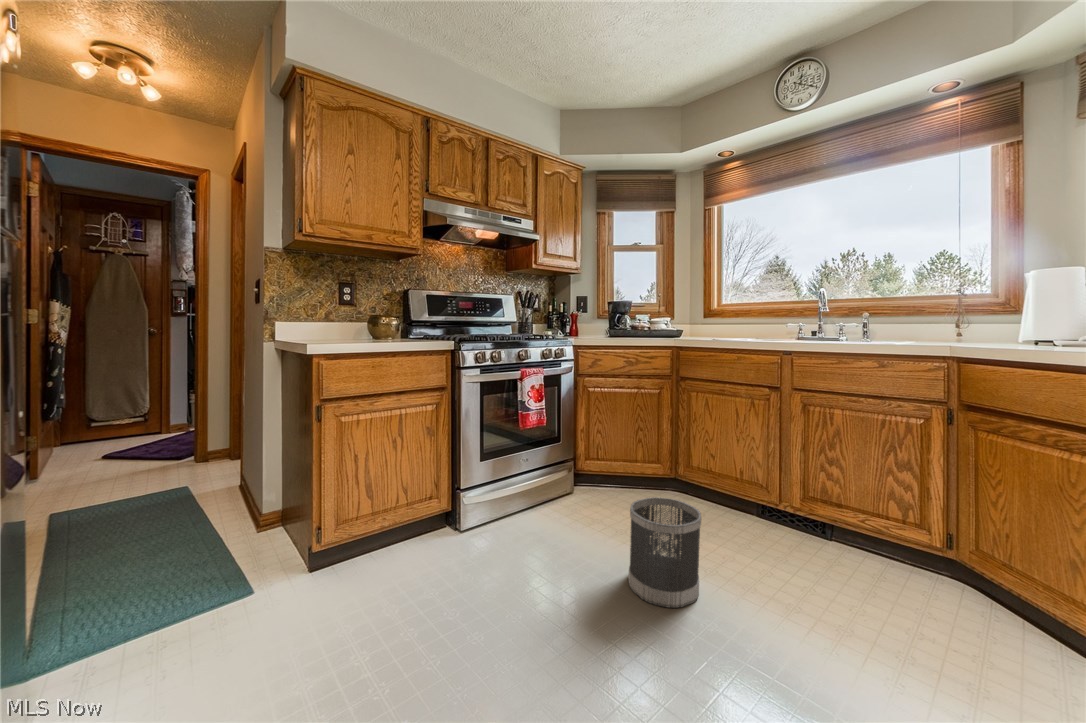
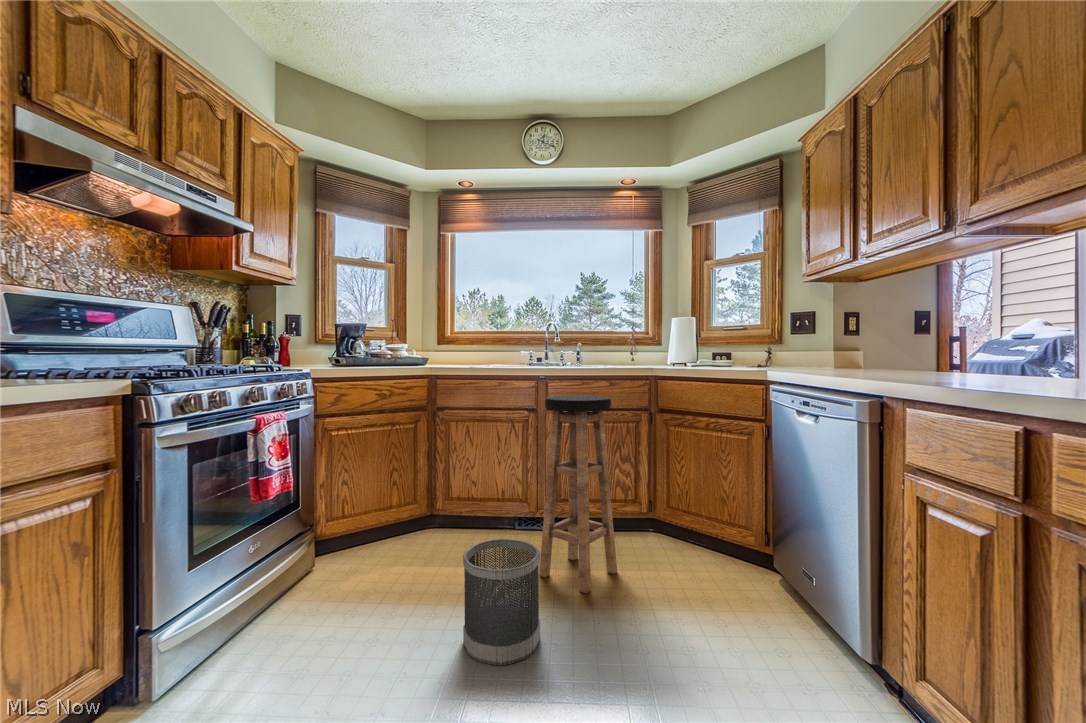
bar stool: none [742,375,842,588] -> present [539,395,617,593]

